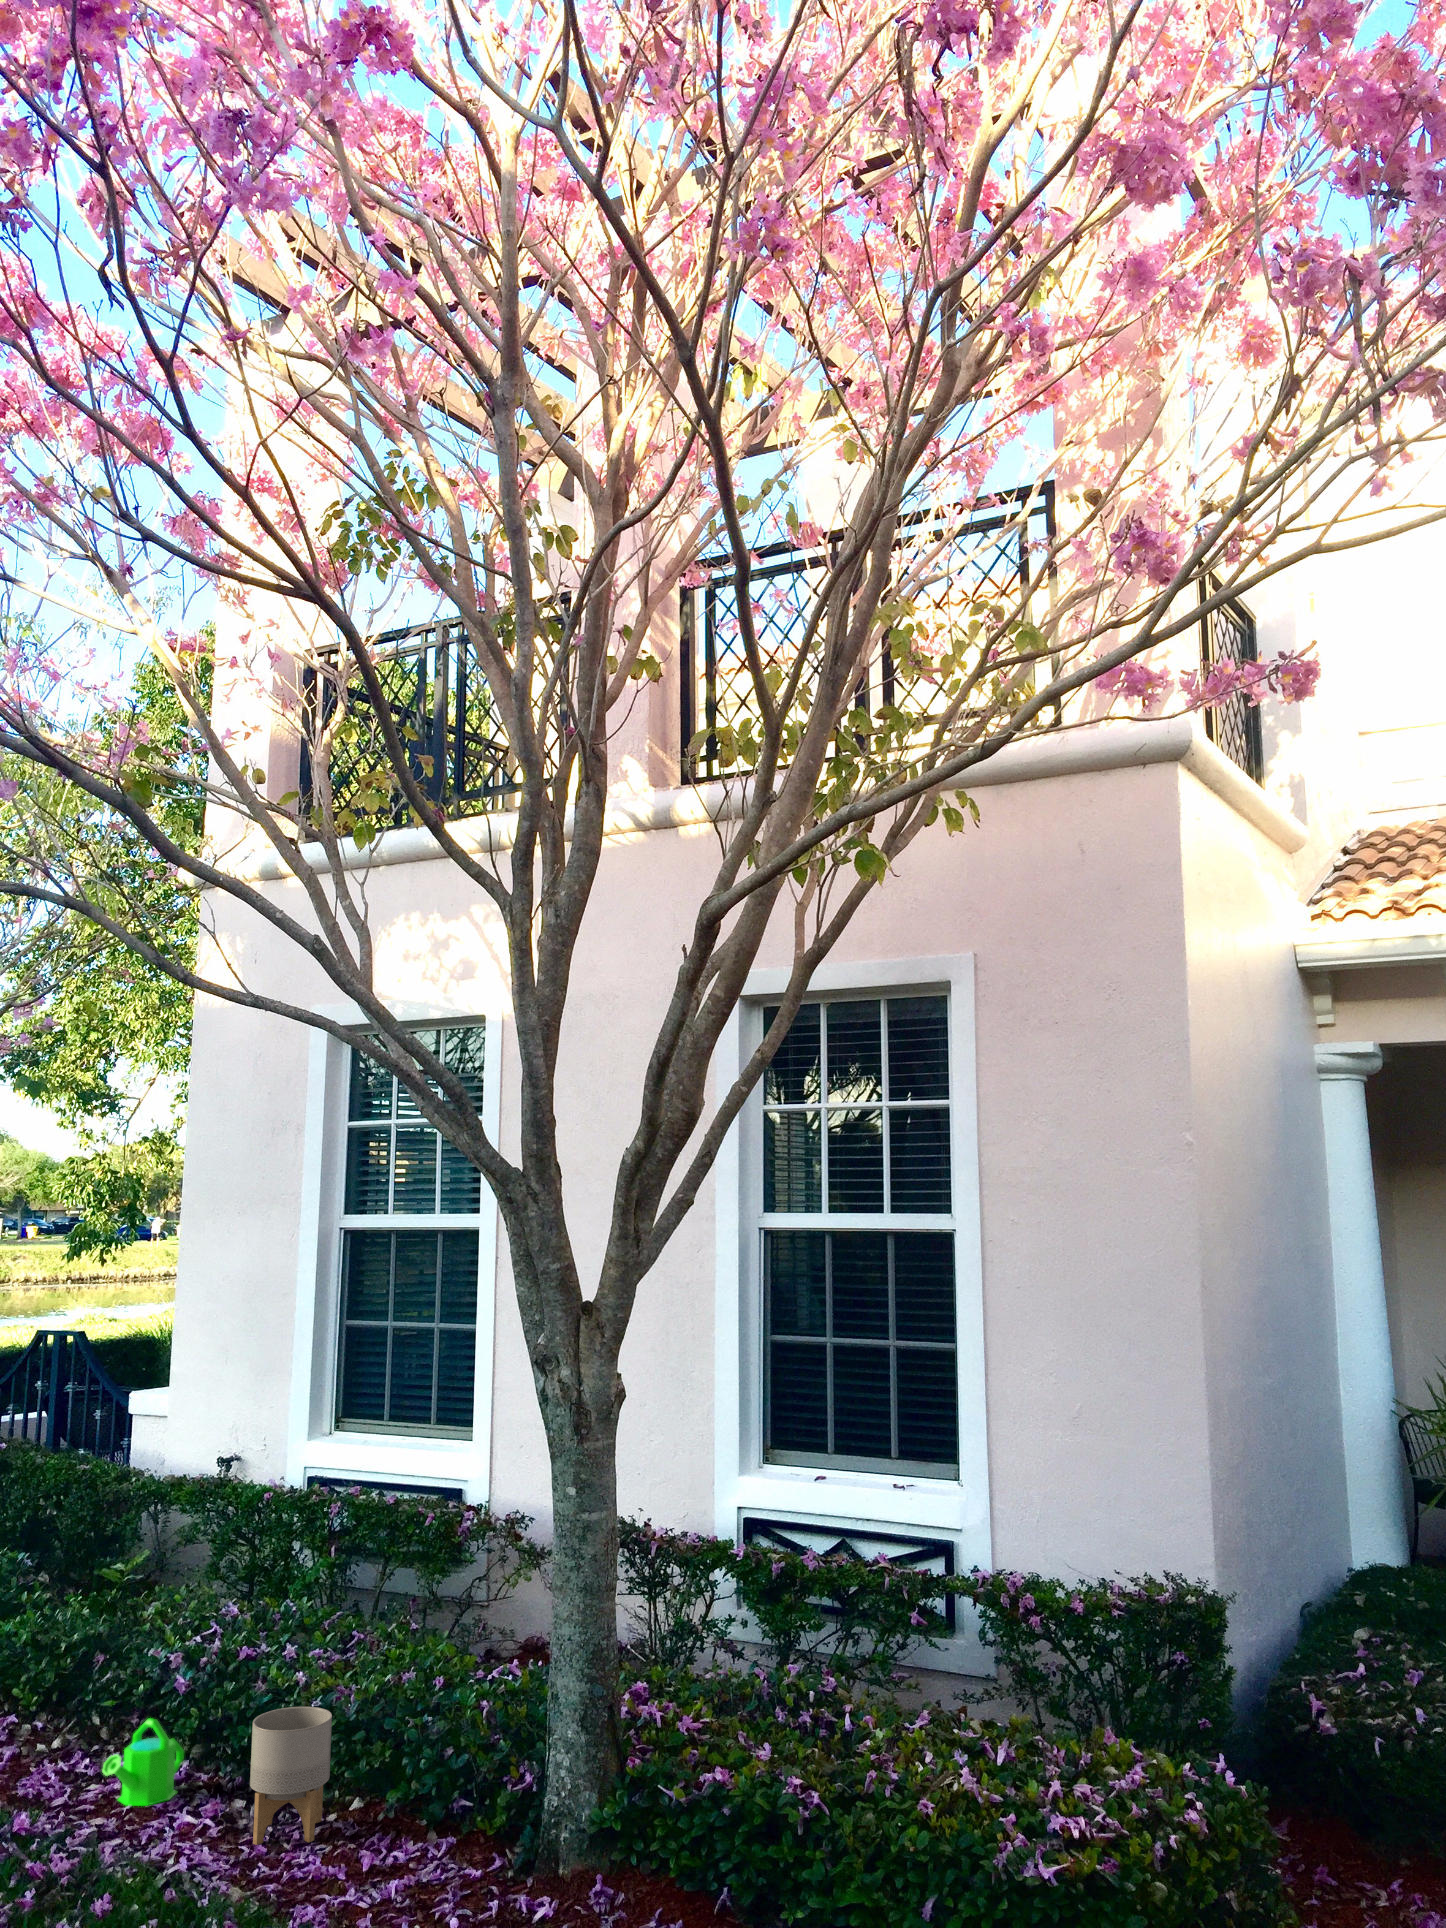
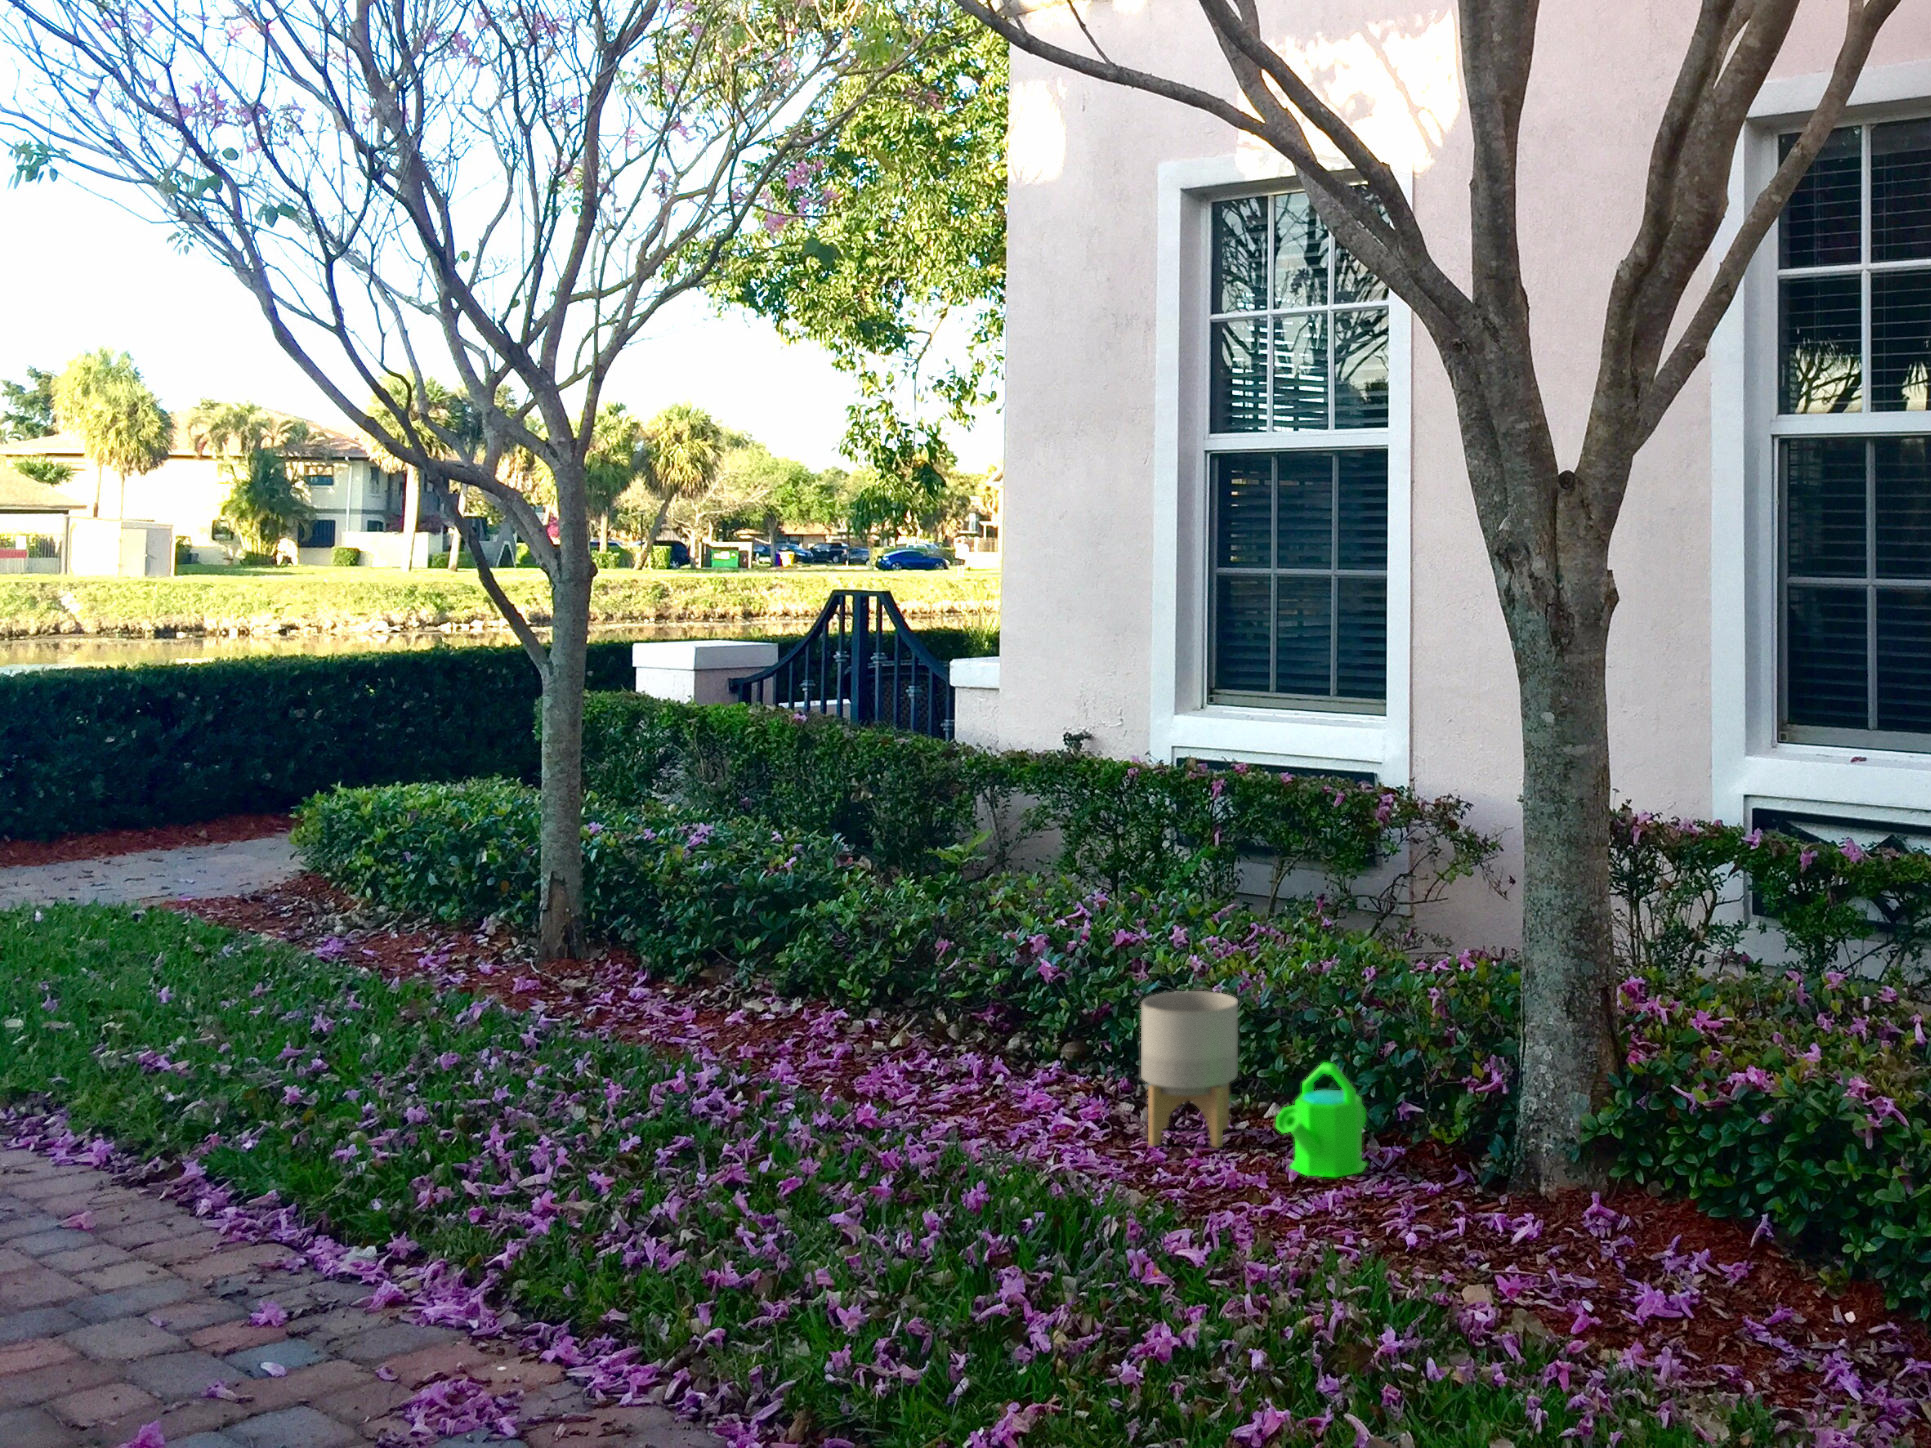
watering can: present [102,1718,184,1806] -> present [1276,1062,1367,1177]

